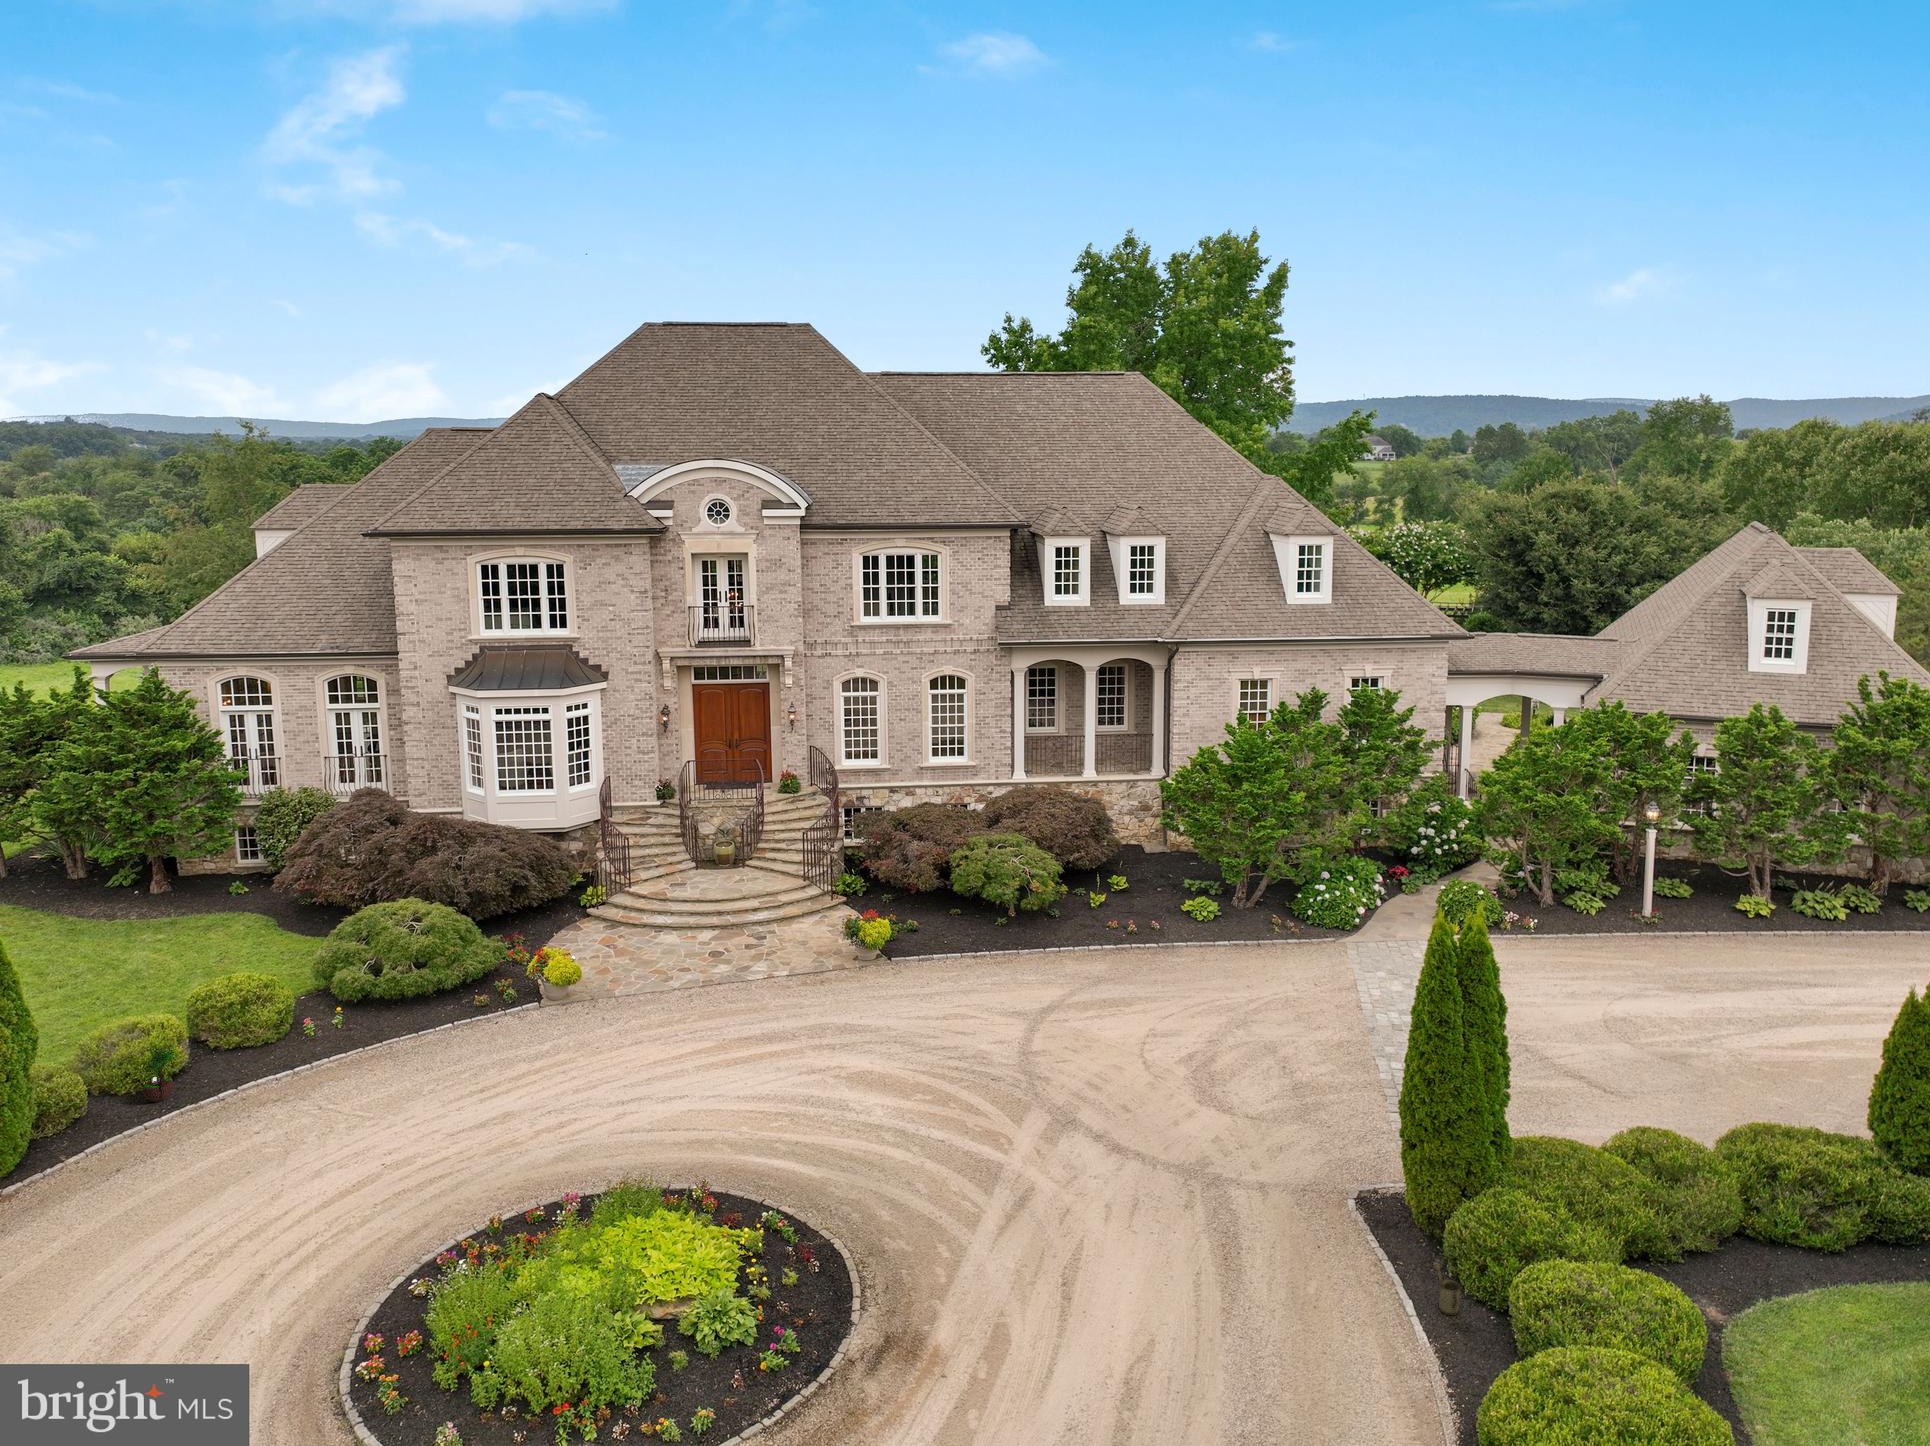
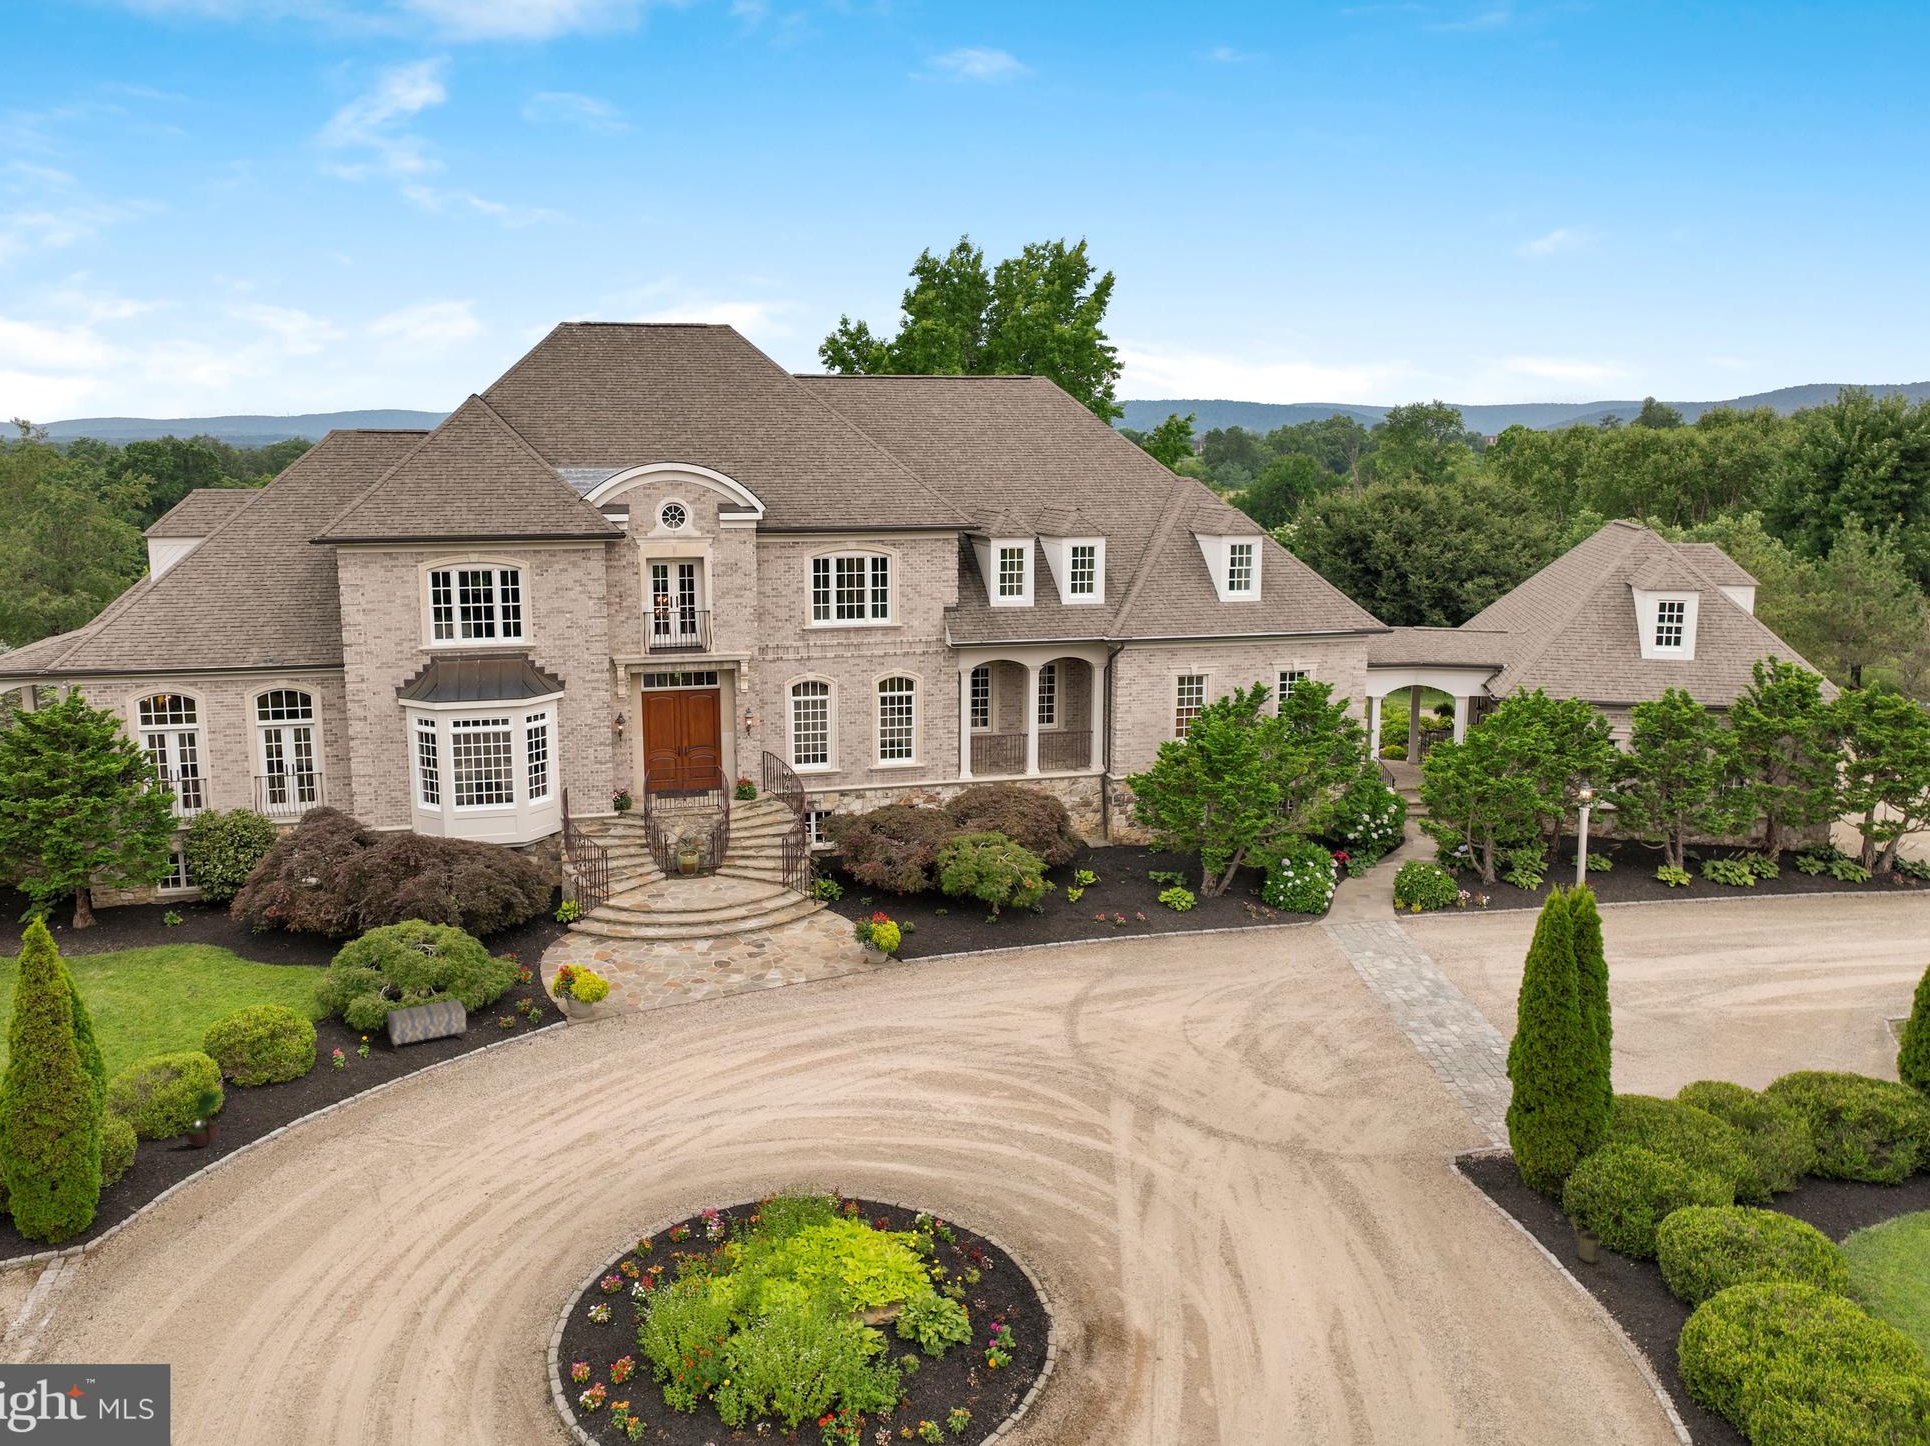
bench: none [369,976,443,1024] -> present [388,1000,466,1053]

